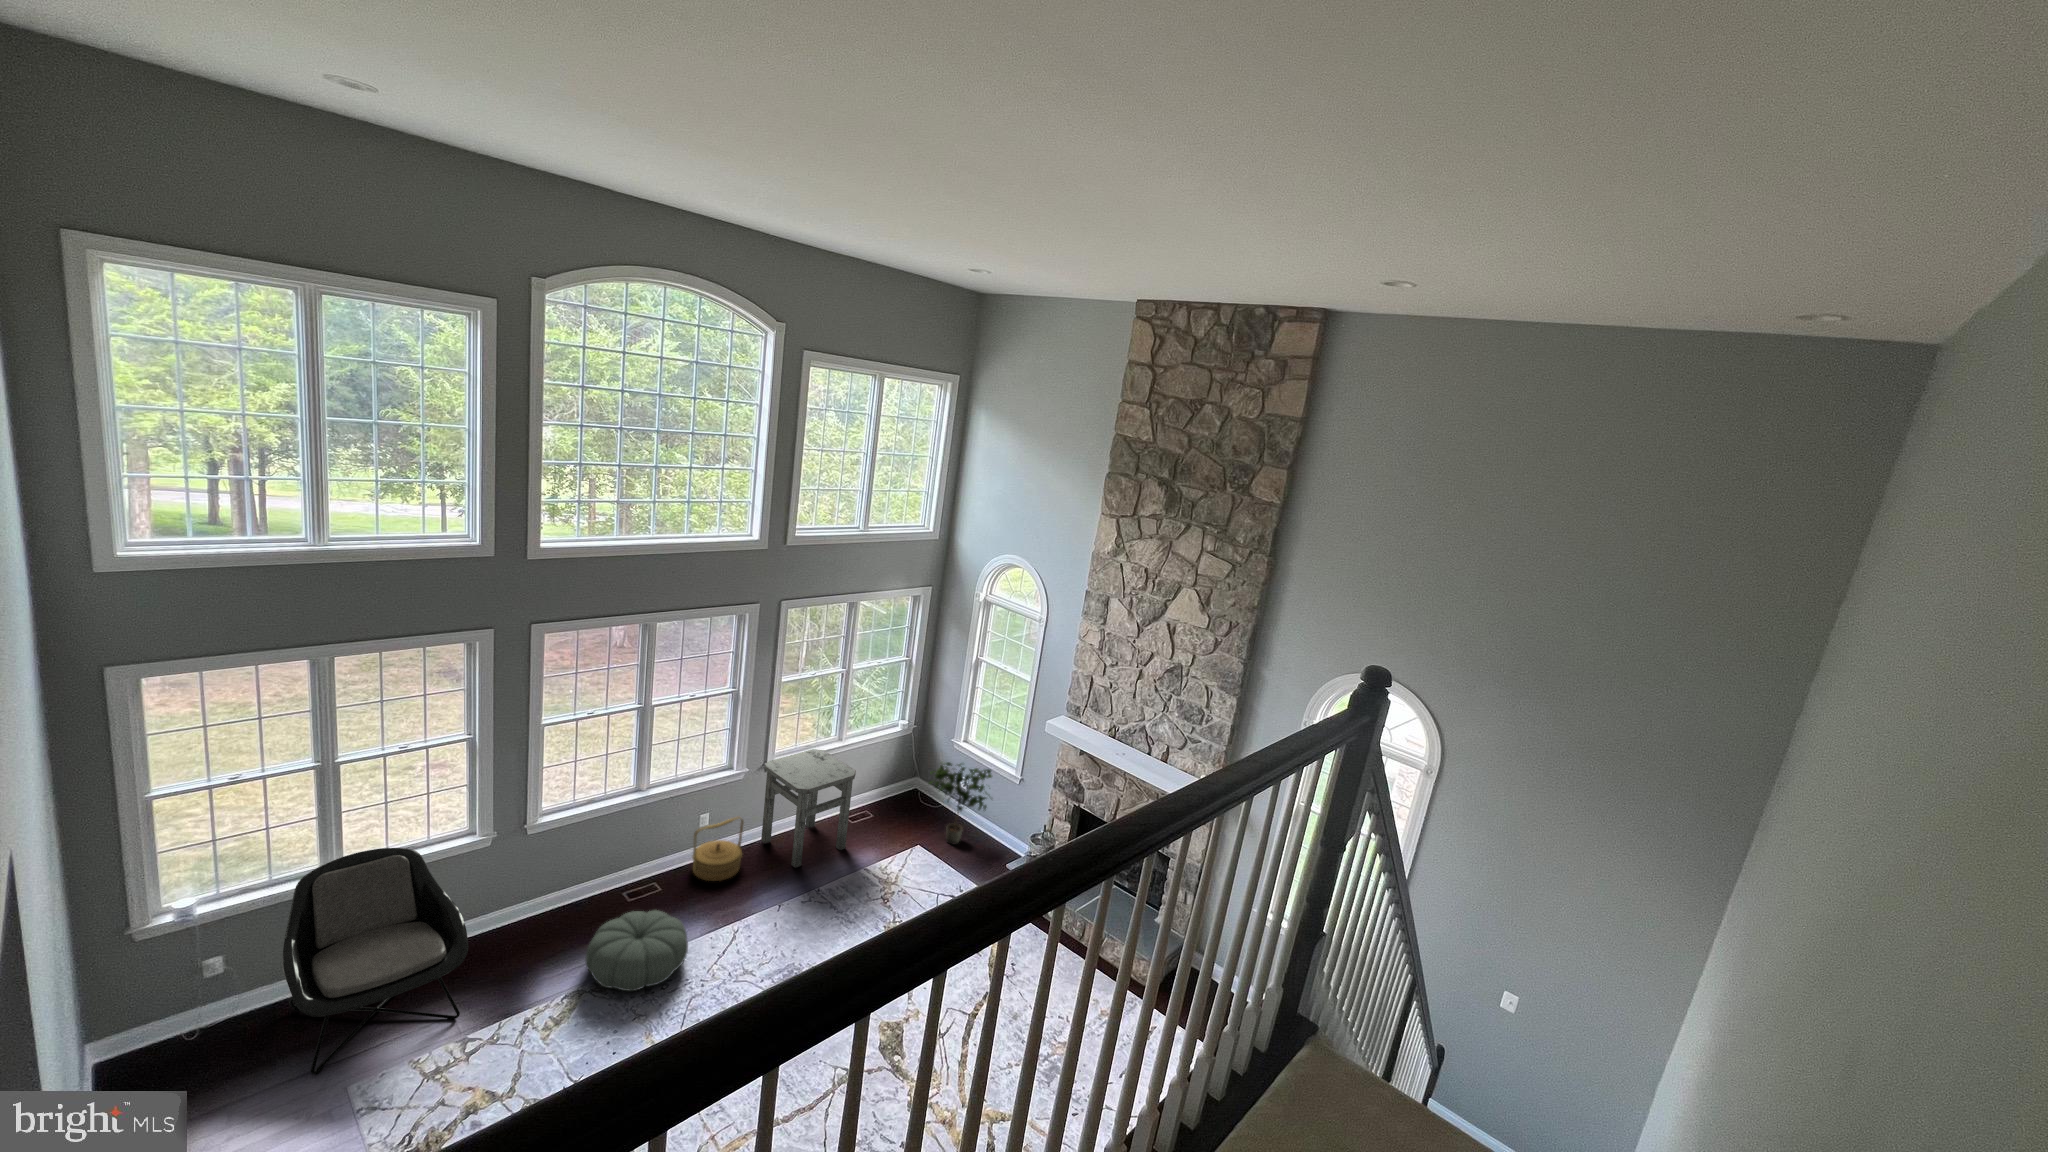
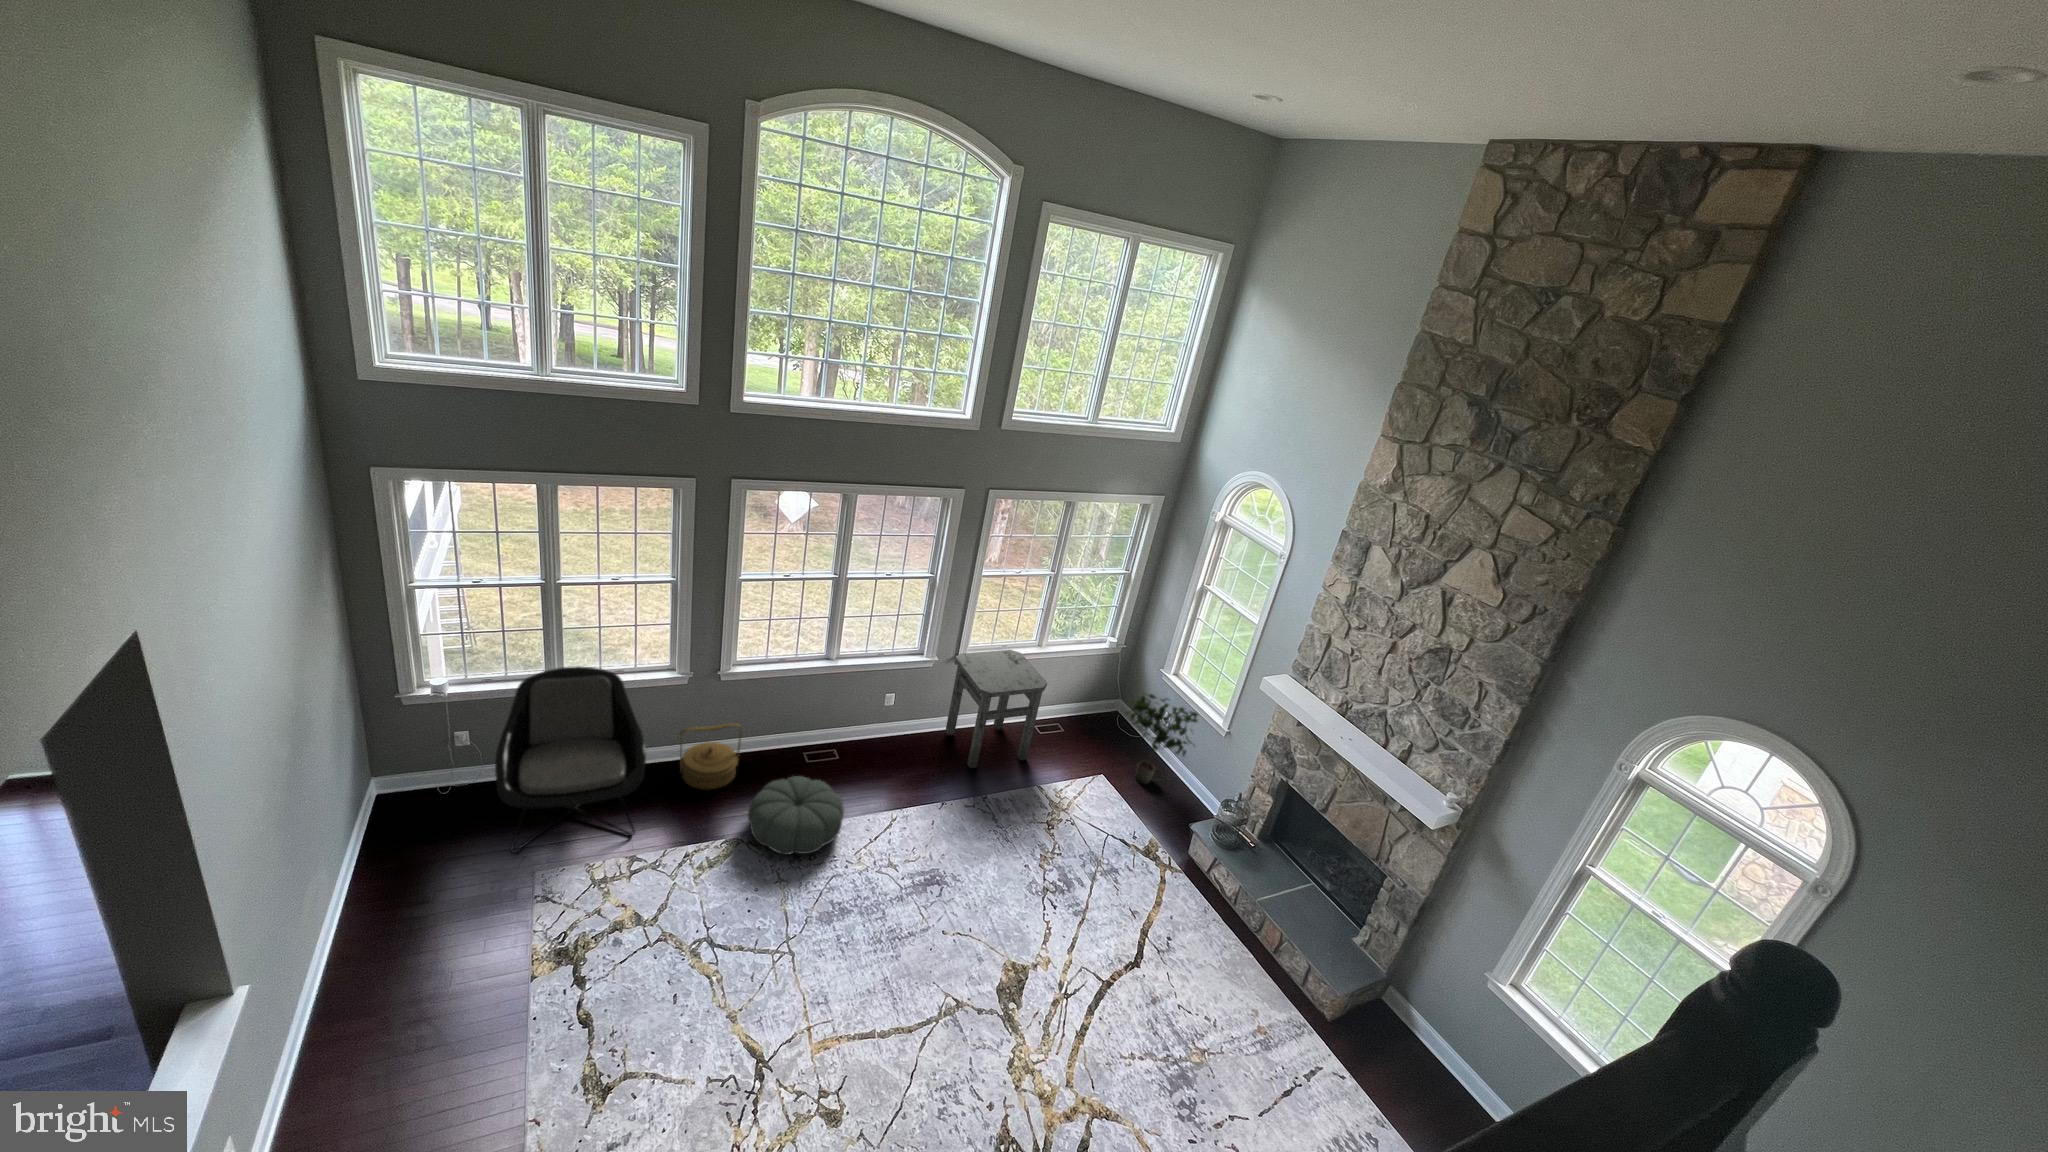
woven basket: present [692,817,744,881] -> present [680,723,742,789]

